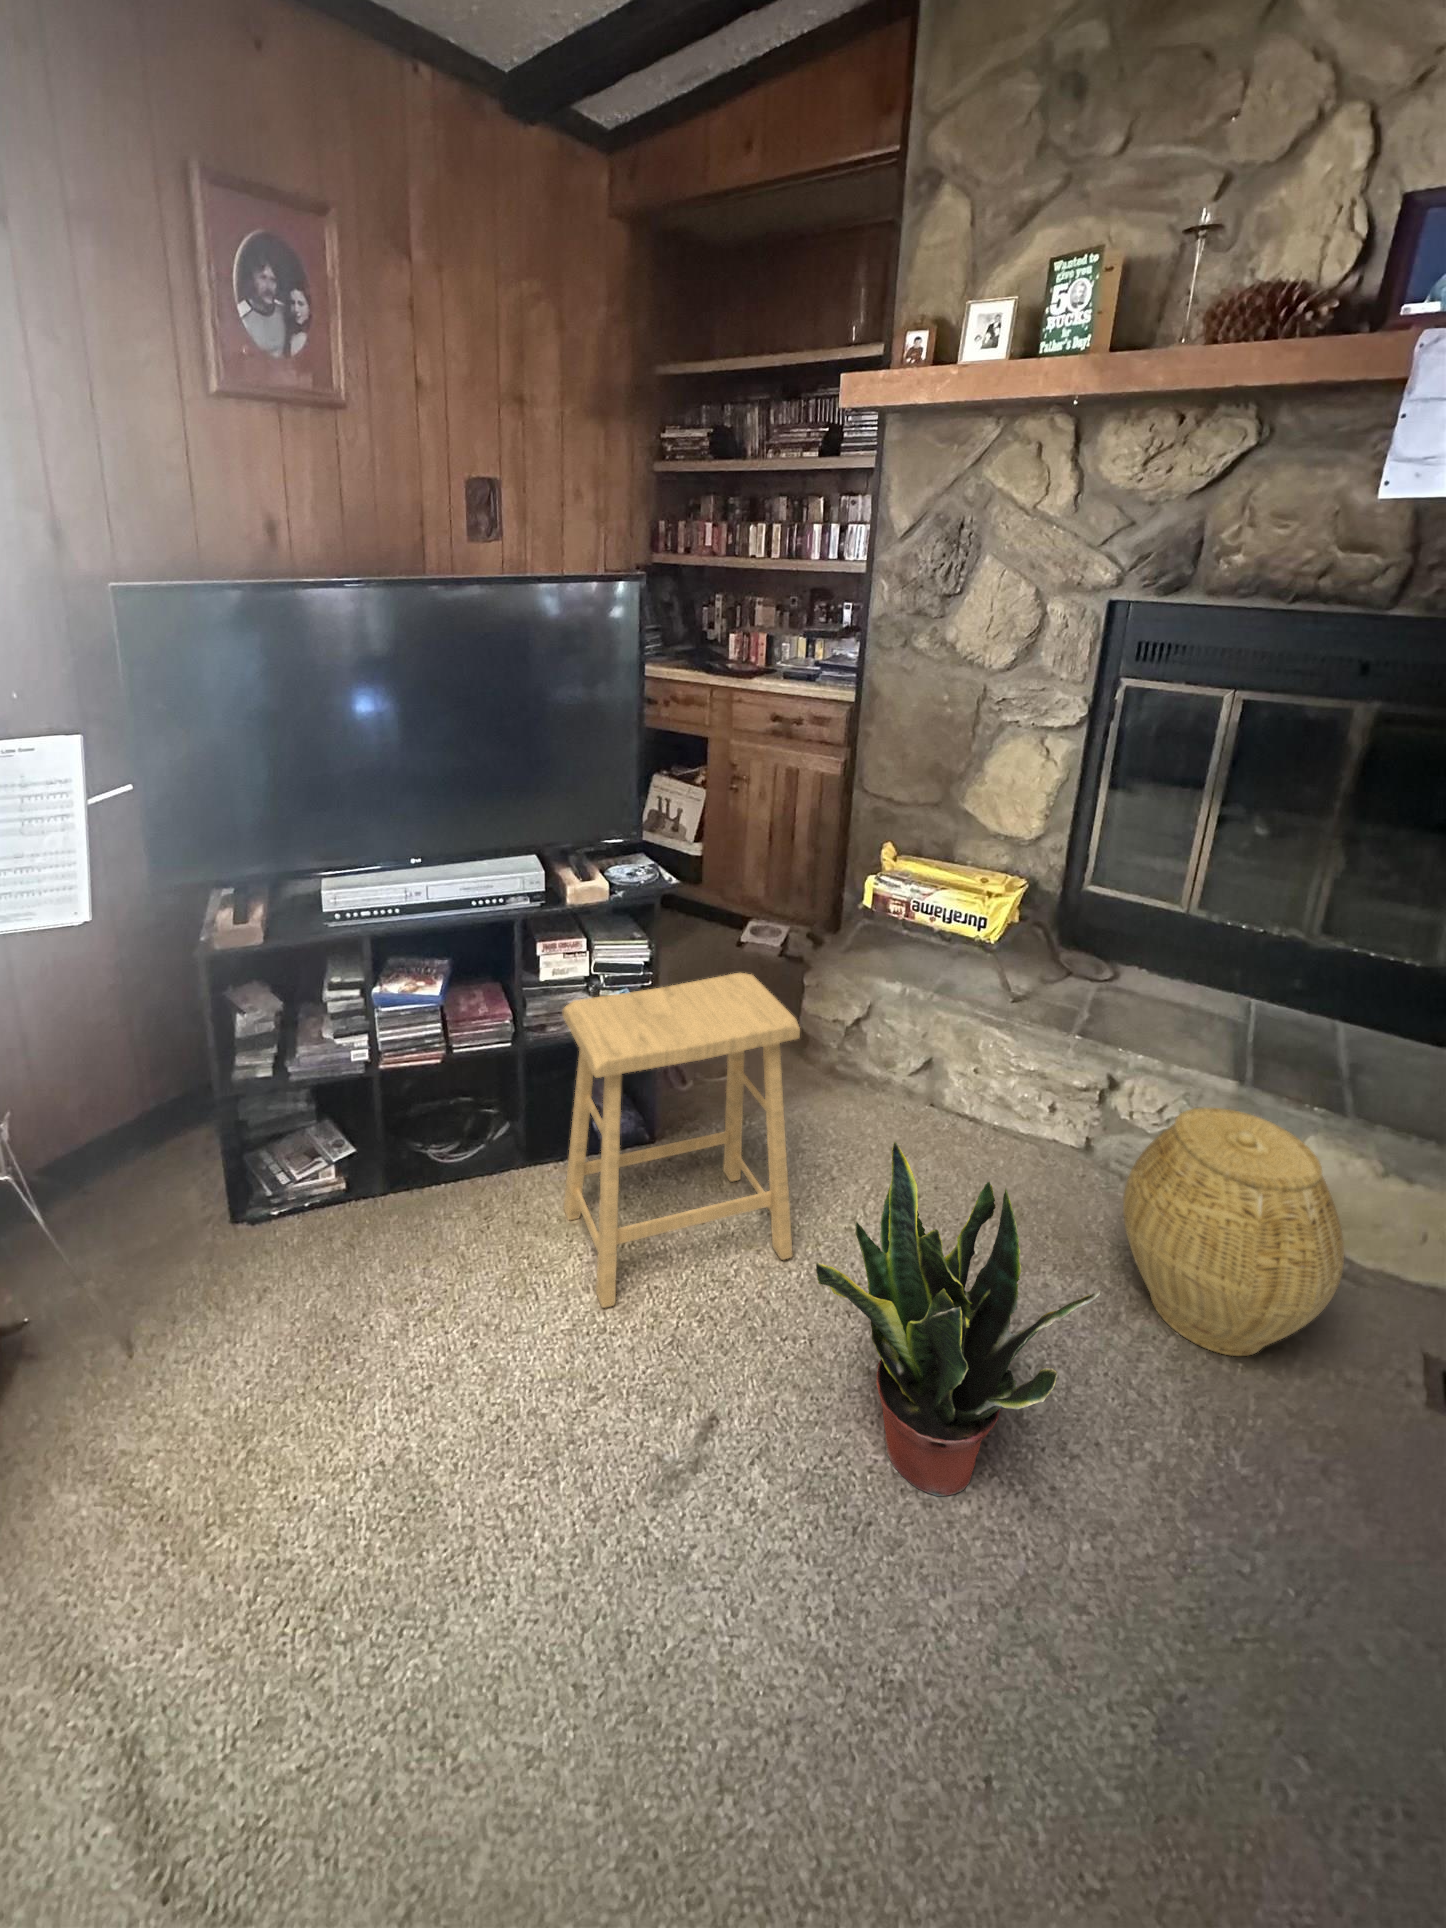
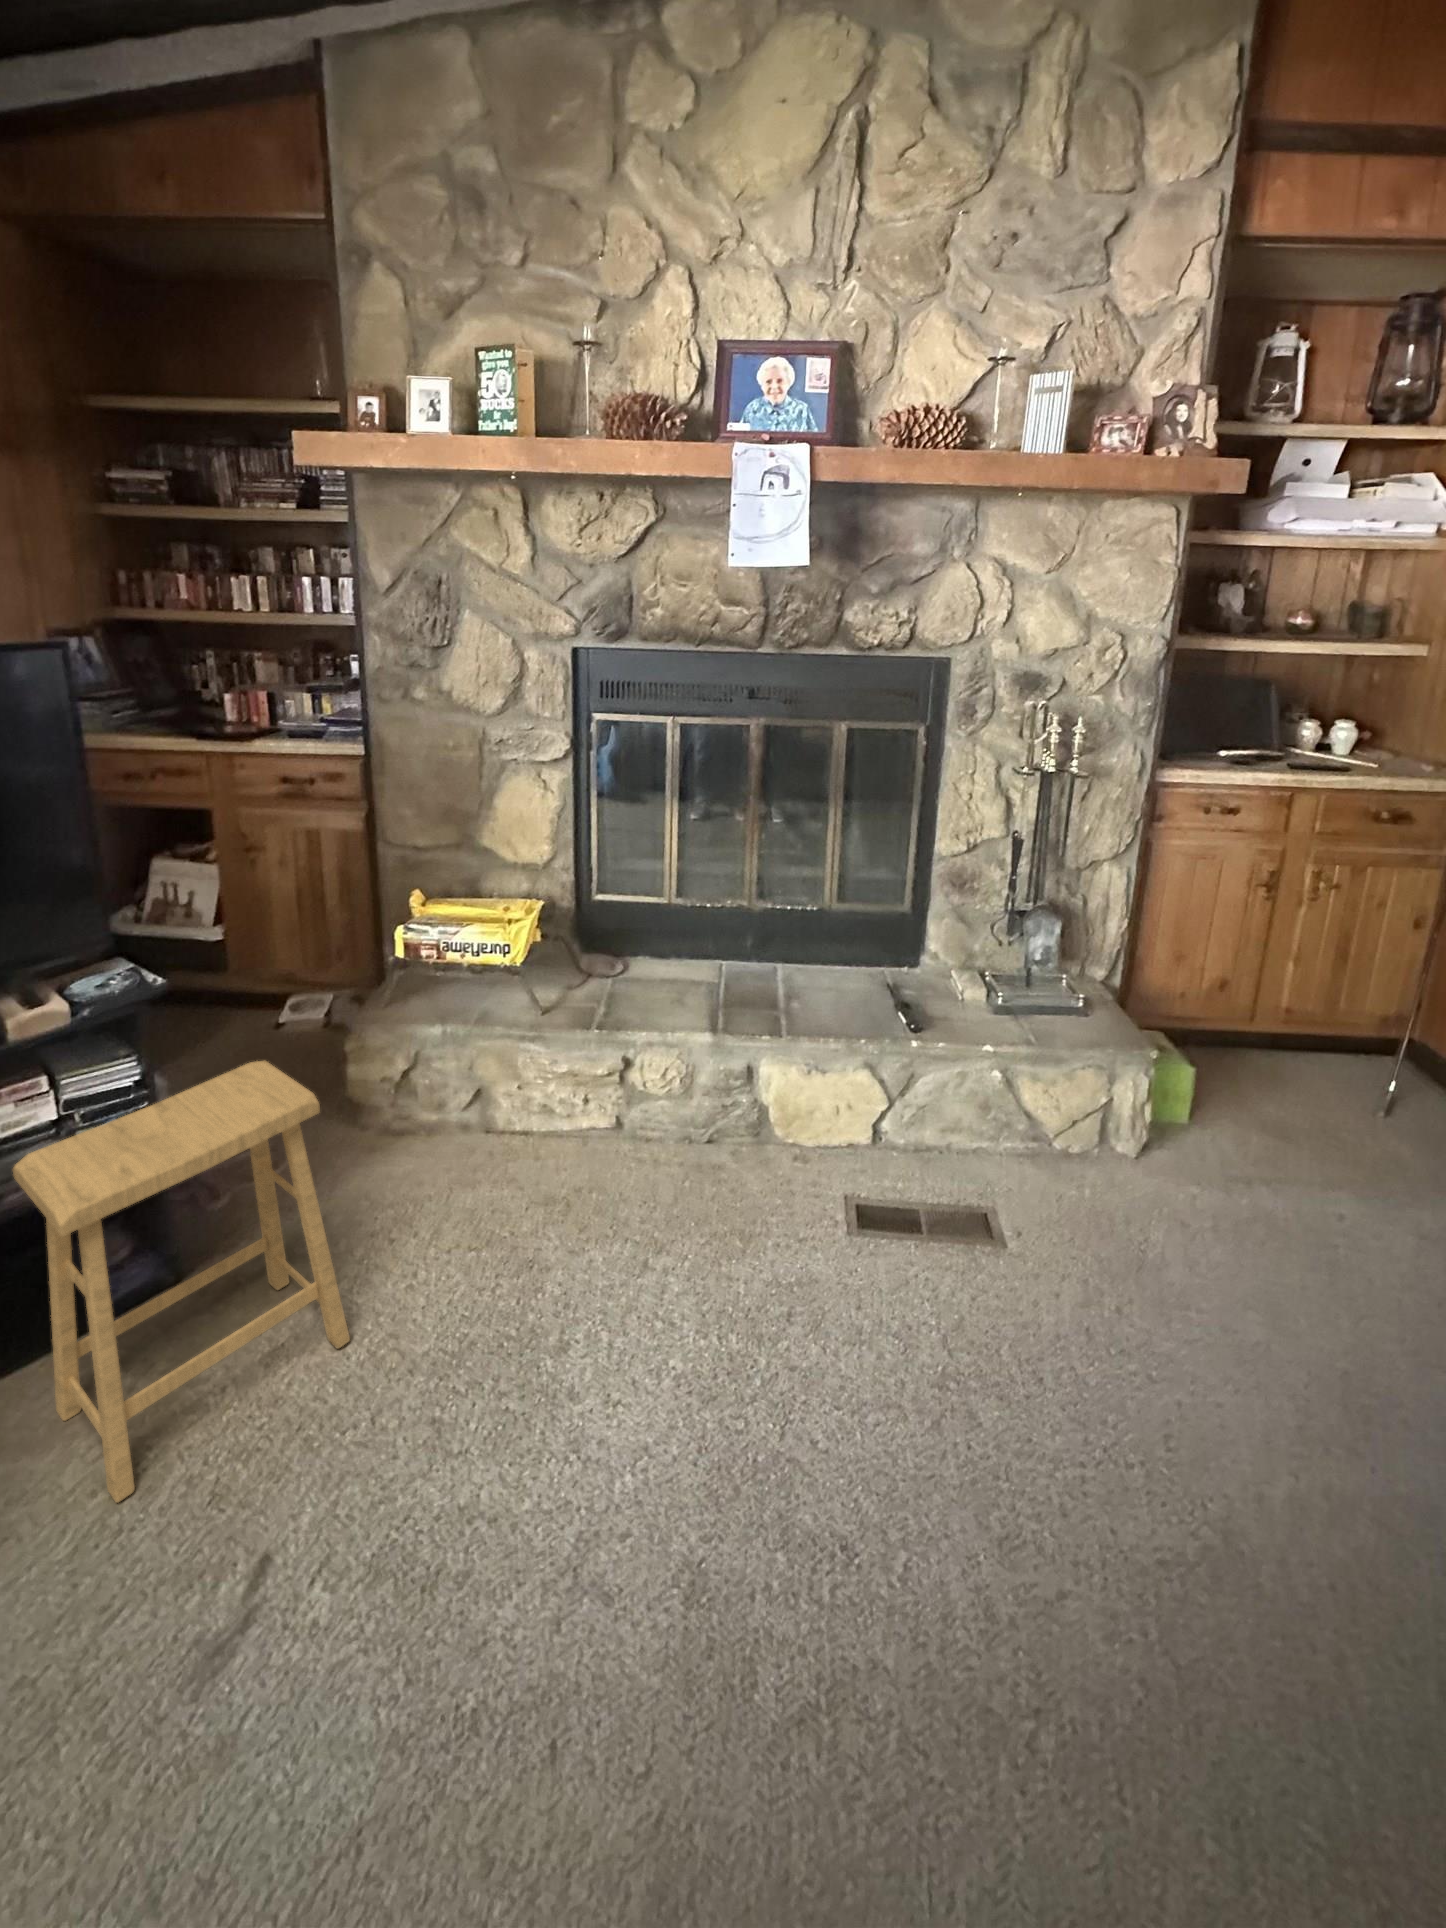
woven basket: present [1123,1107,1344,1356] -> none [637,1057,783,1259]
potted plant: present [816,1142,1100,1496] -> none [341,1183,603,1505]

